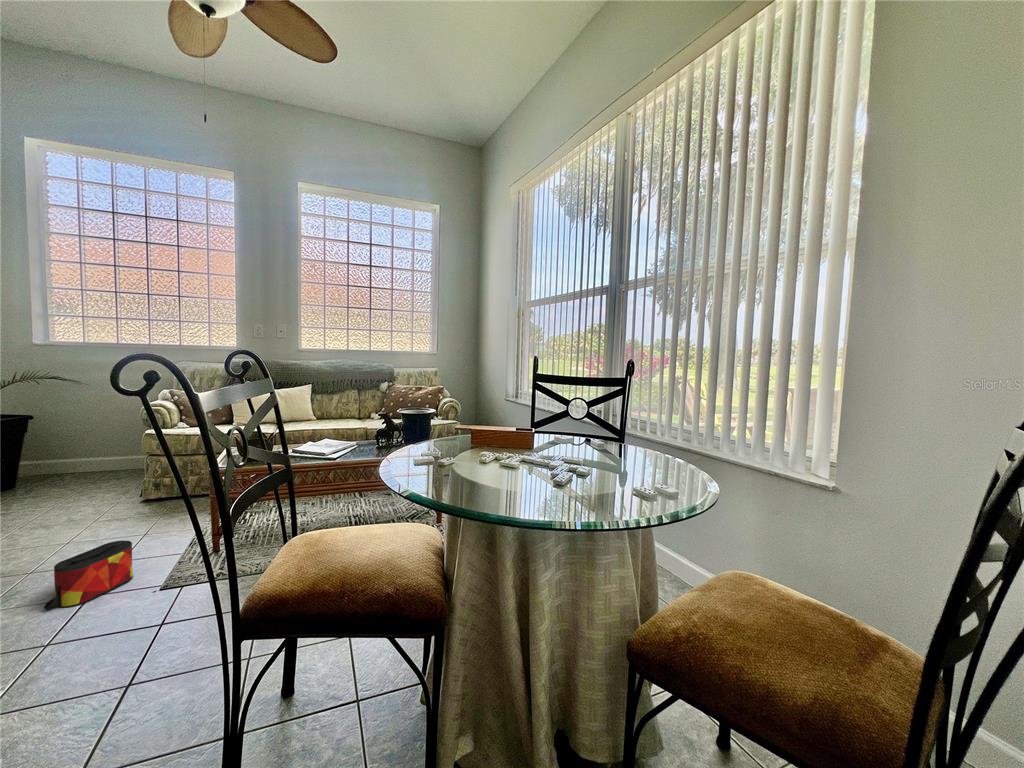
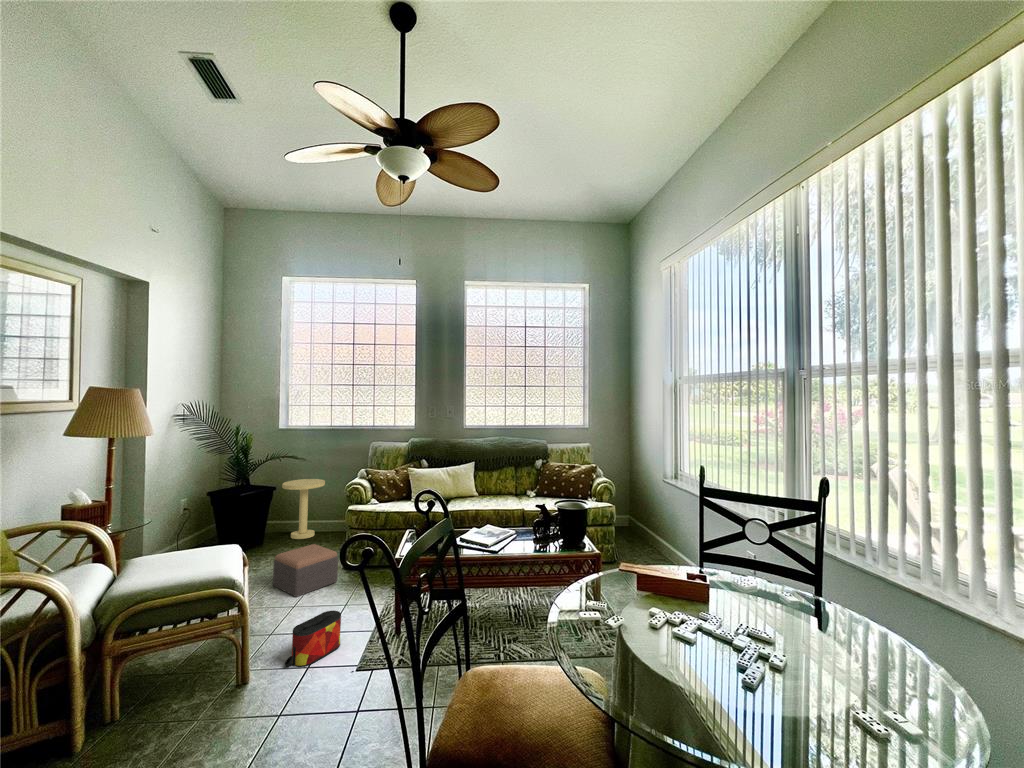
side table: none [32,407,105,481] -> present [282,479,325,539]
footstool: none [21,478,129,539] -> present [273,544,338,597]

